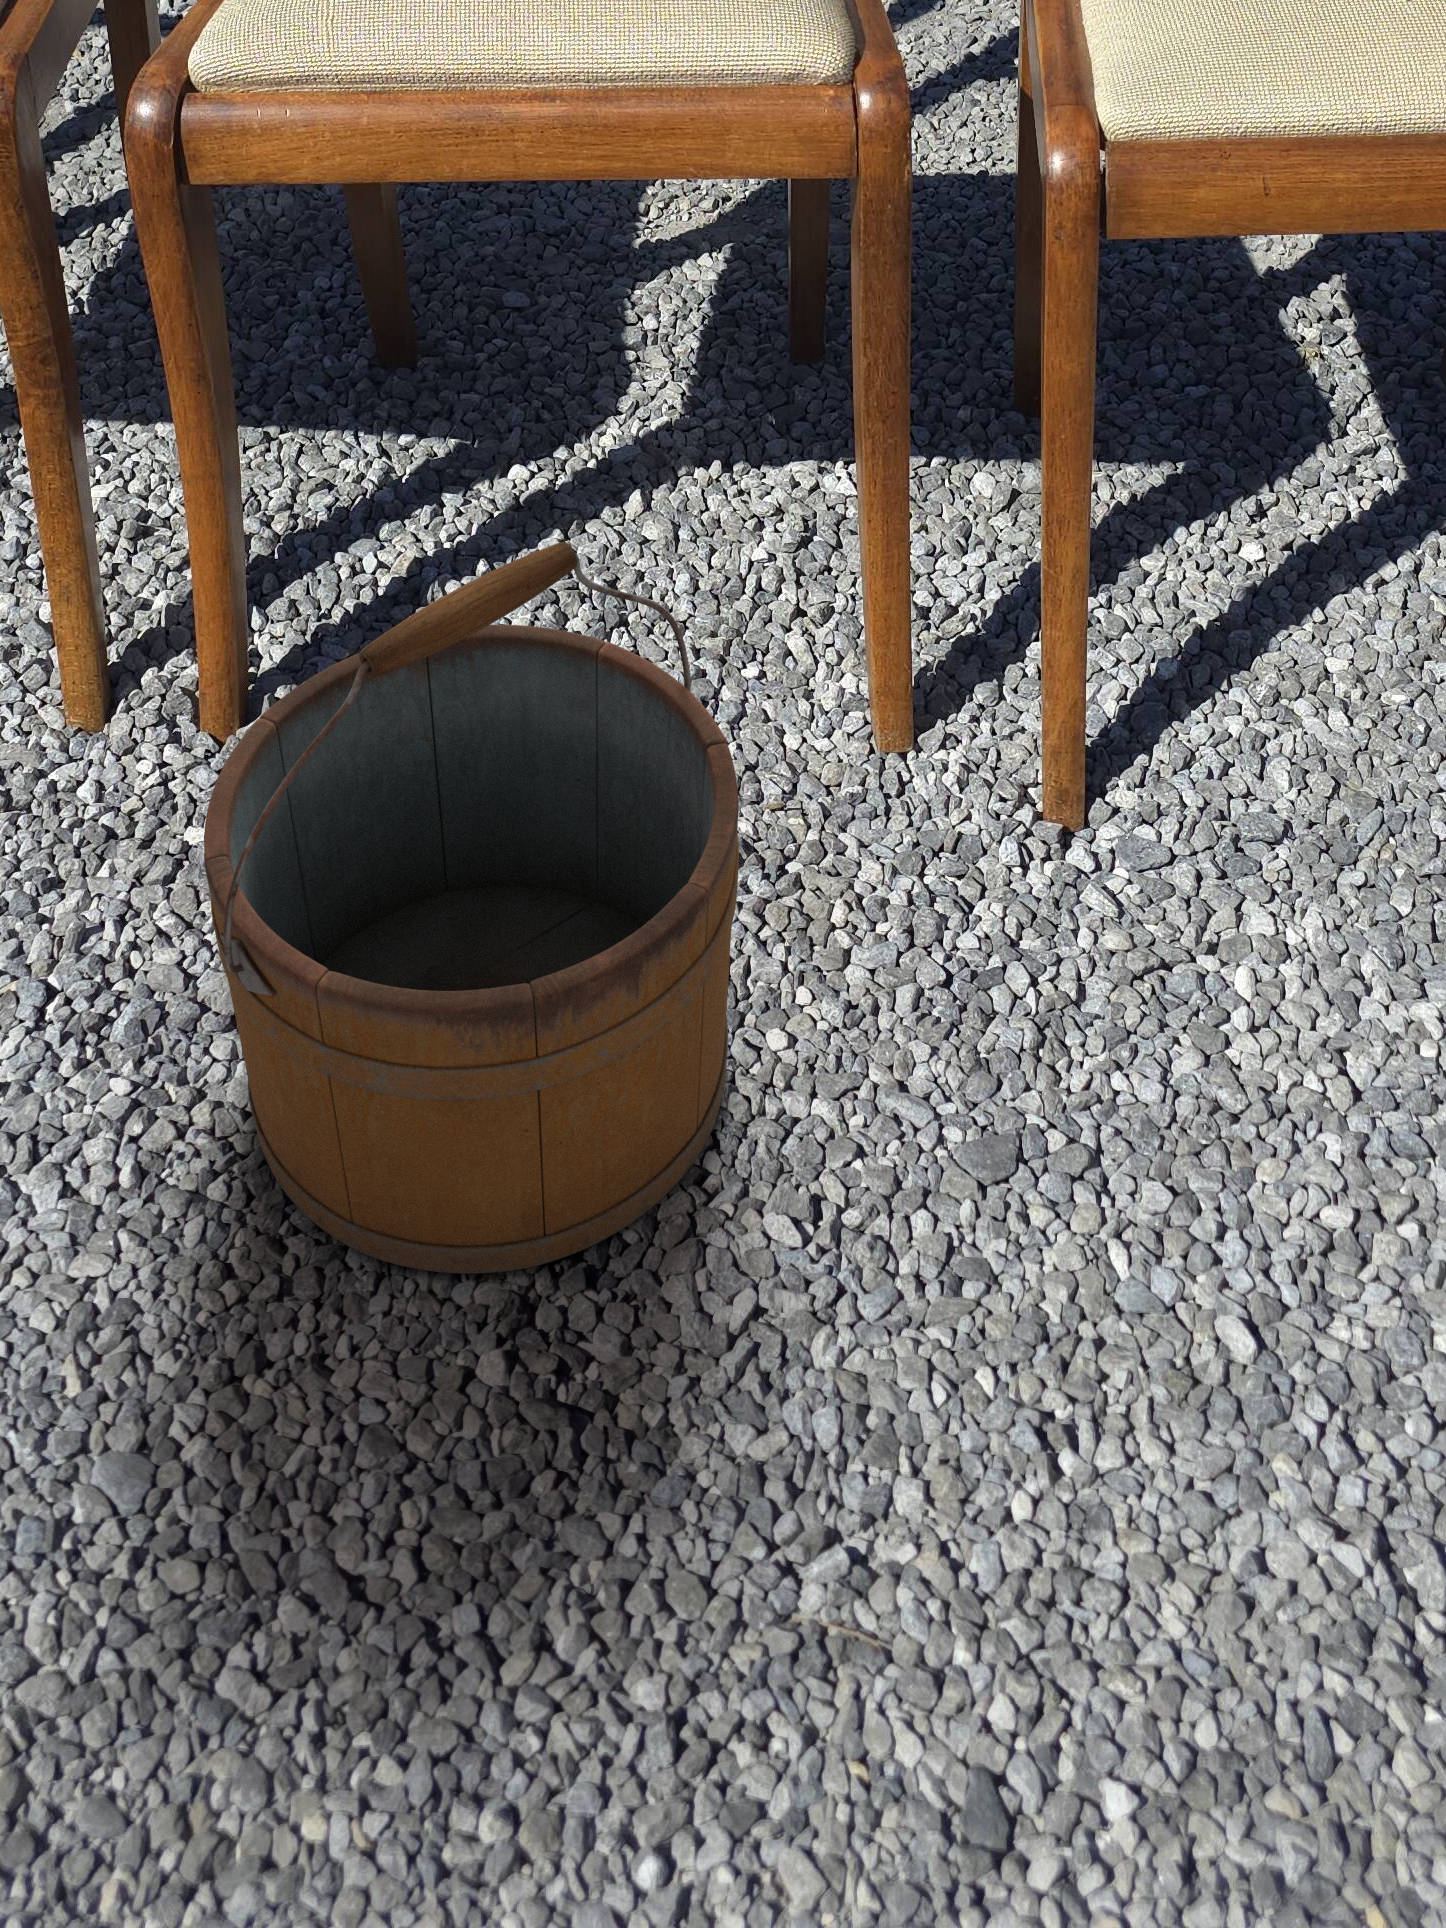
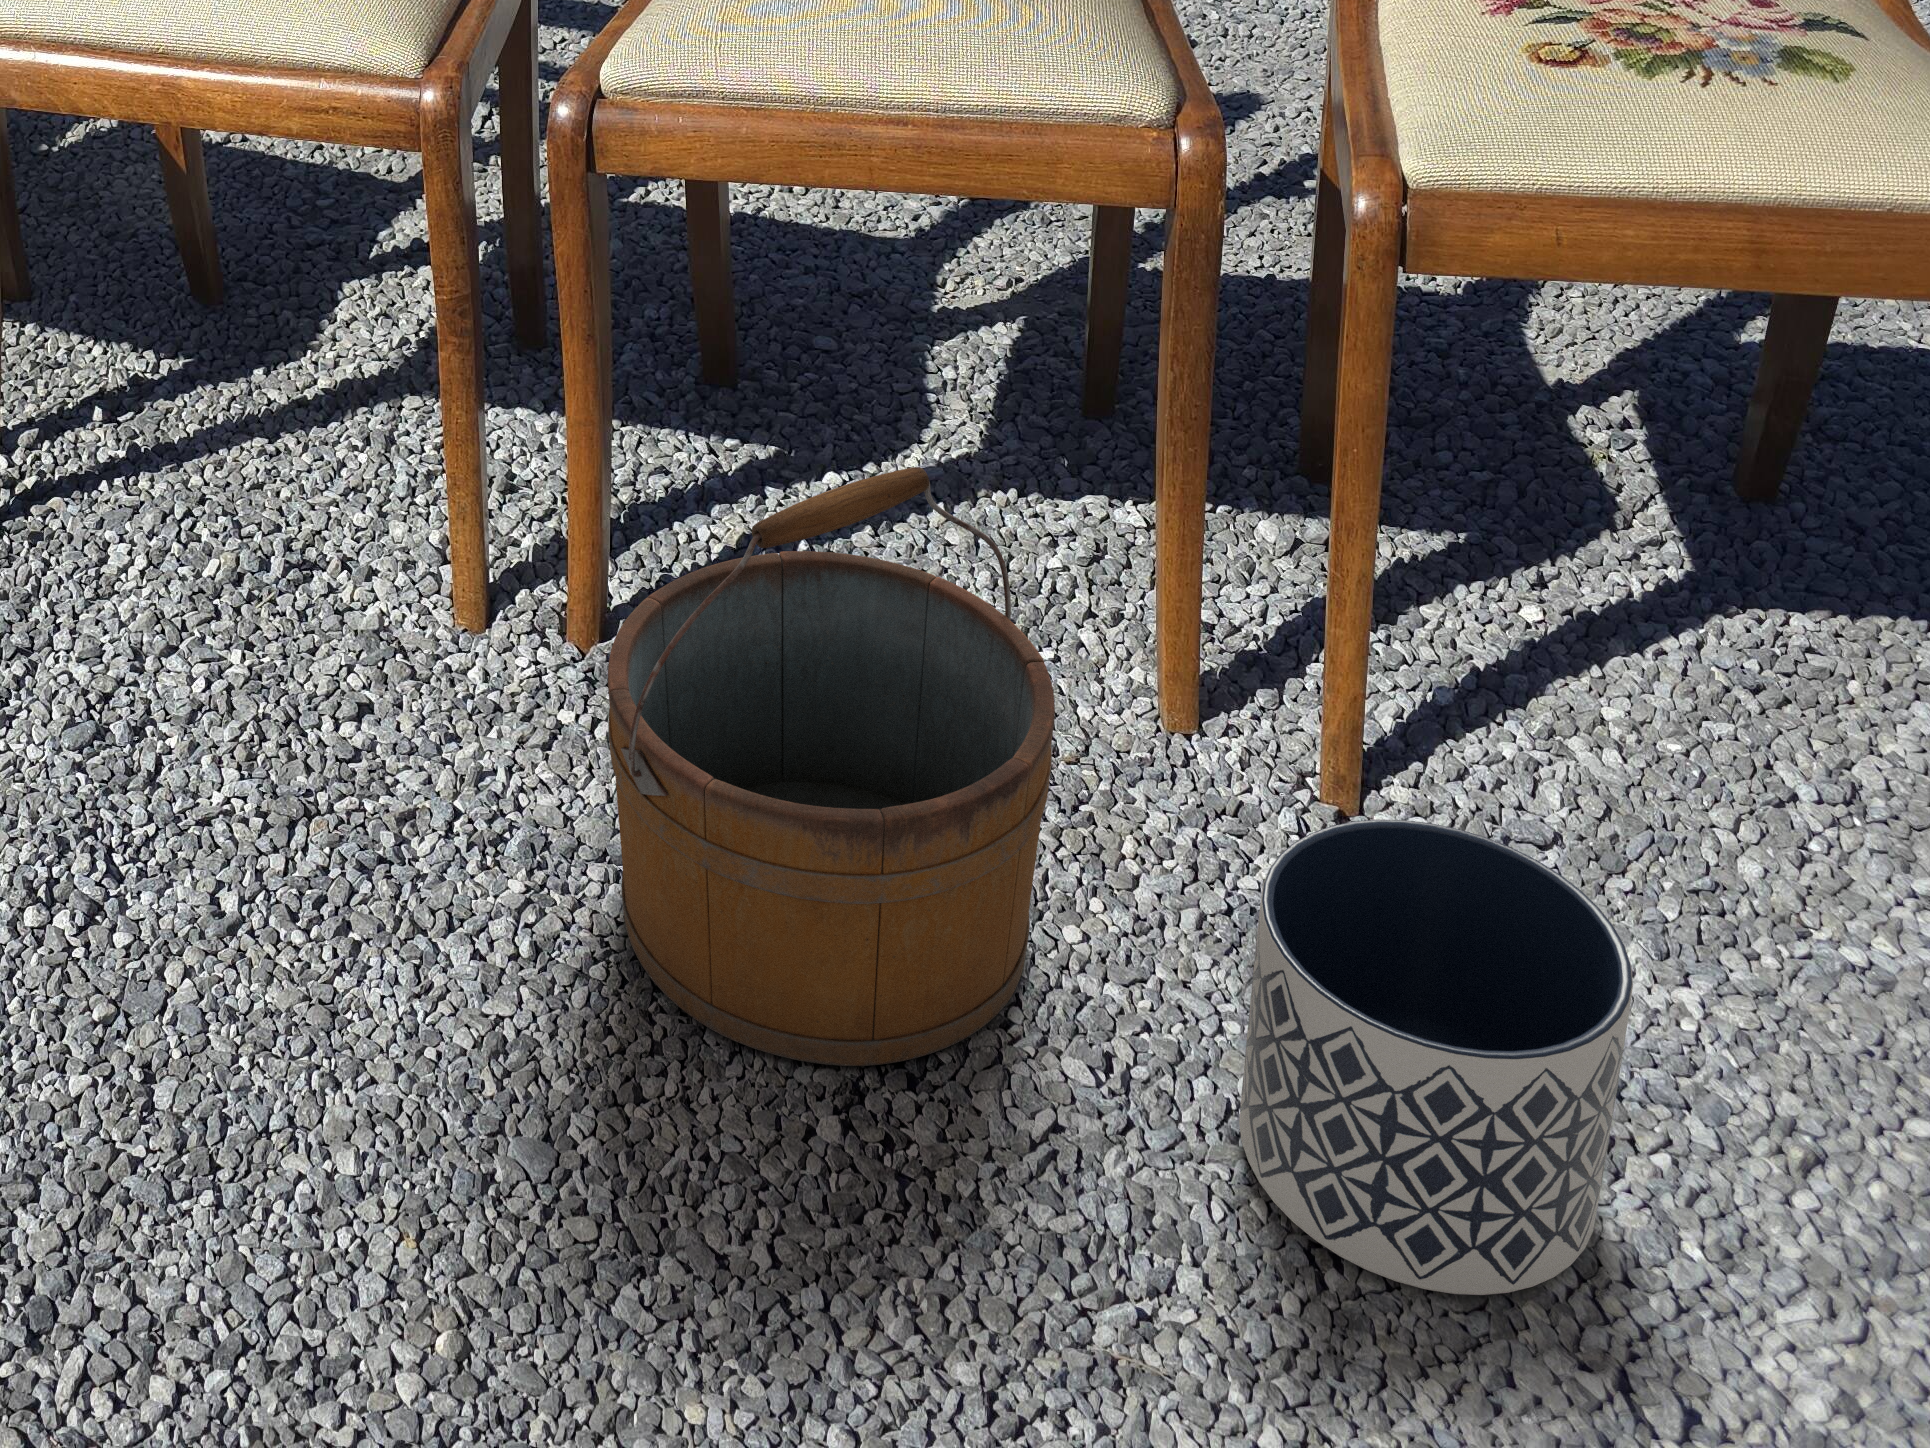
planter: none [961,887,1368,1446] -> present [1239,820,1633,1295]

